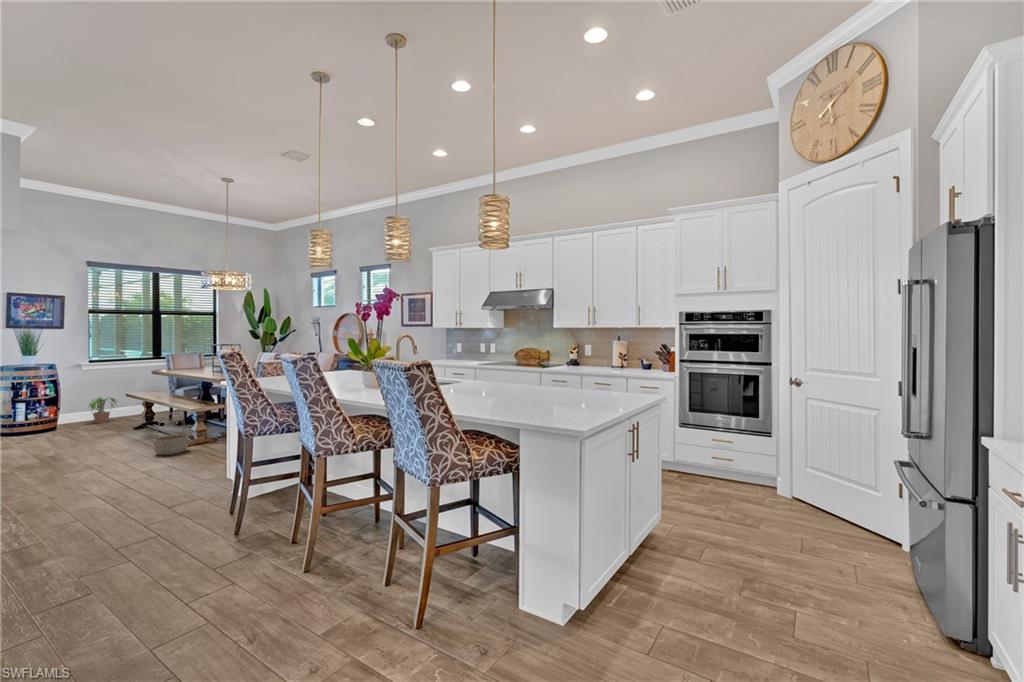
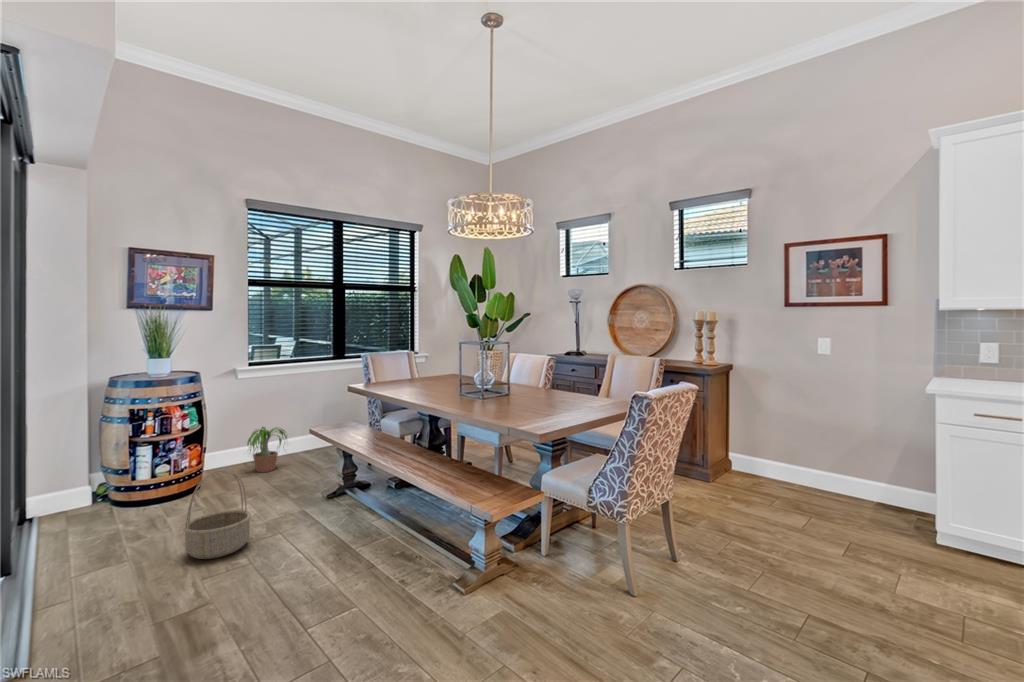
basket: present [153,413,189,455] -> present [183,470,251,559]

